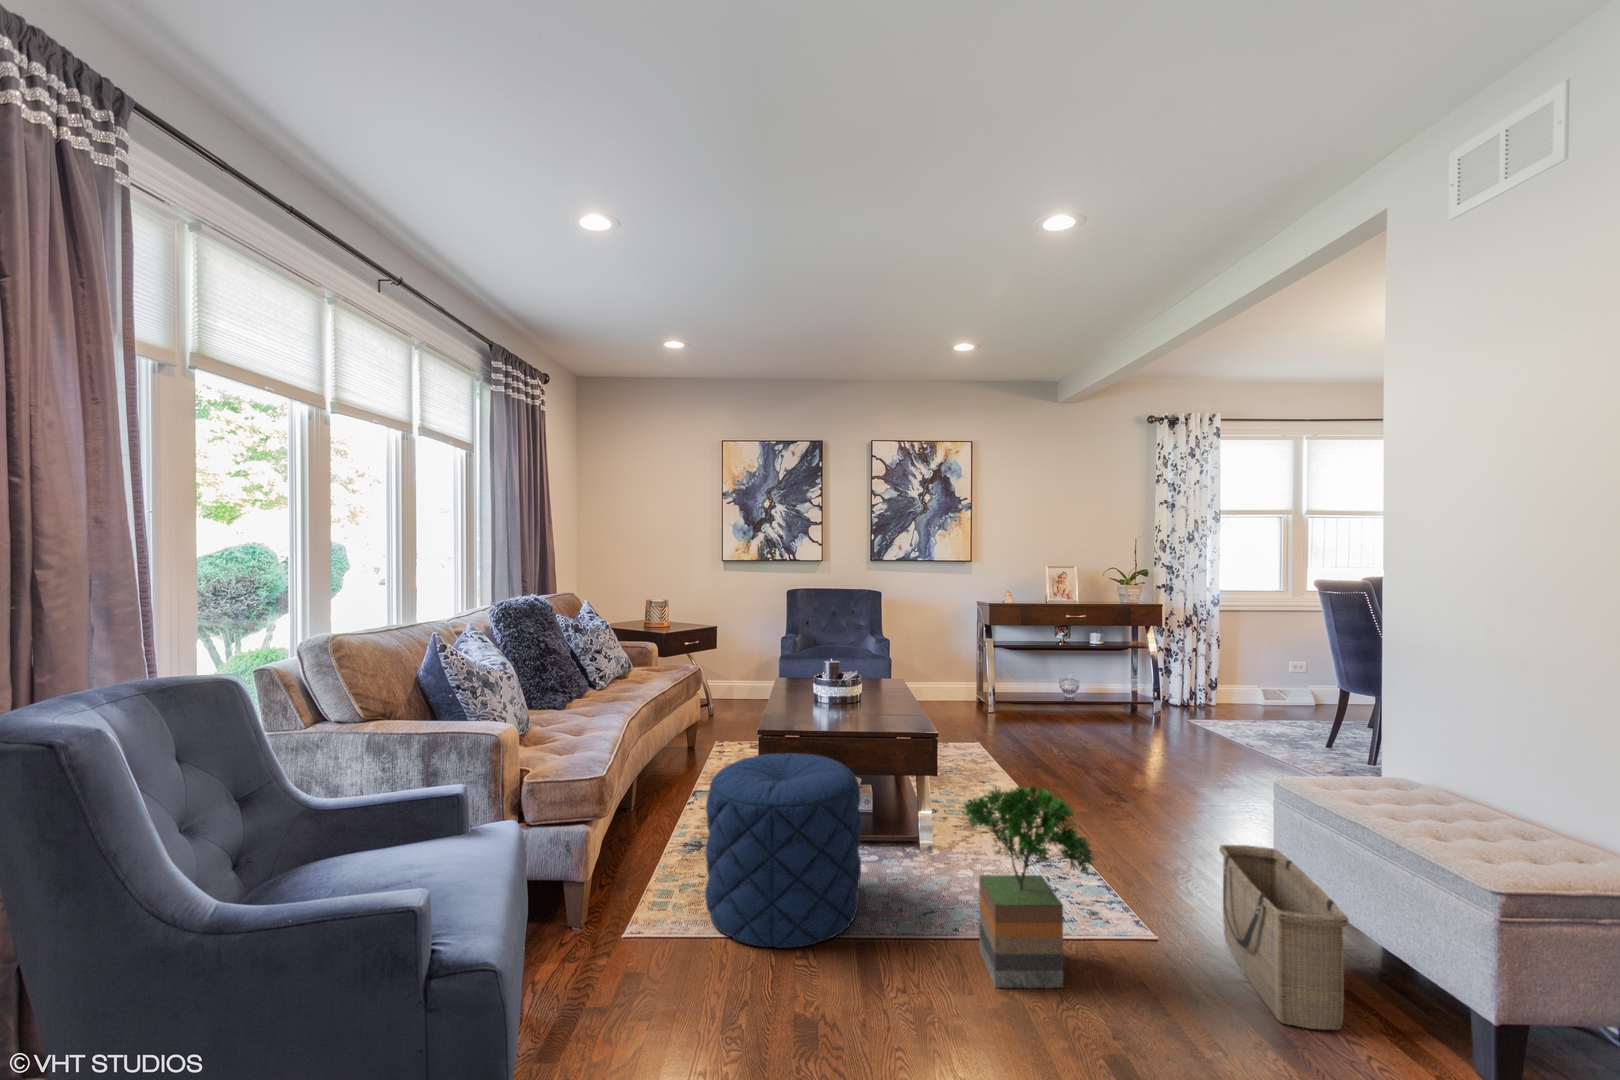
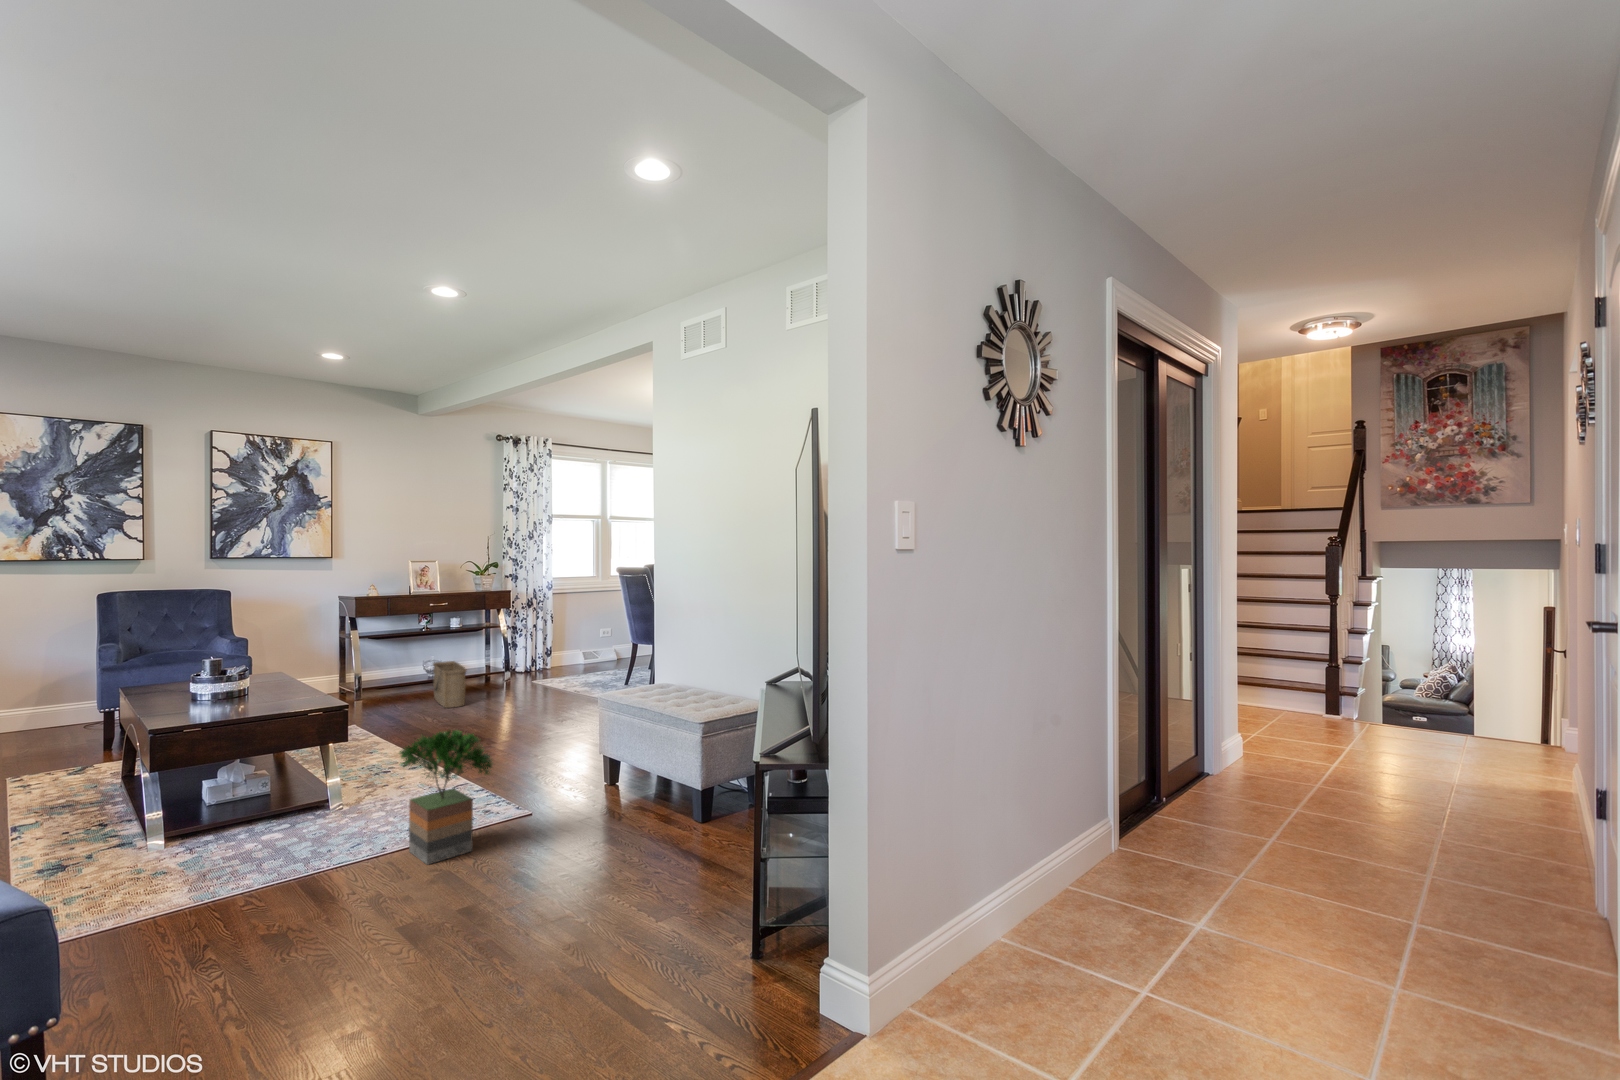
pouf: present [705,753,862,948] -> none [138,745,303,908]
basket: present [1219,845,1349,1030] -> present [433,661,466,708]

